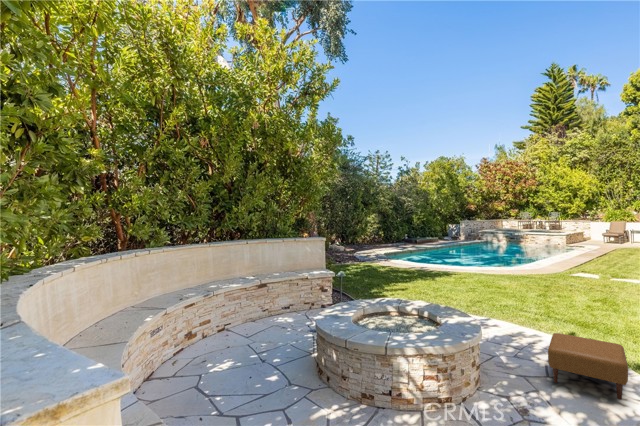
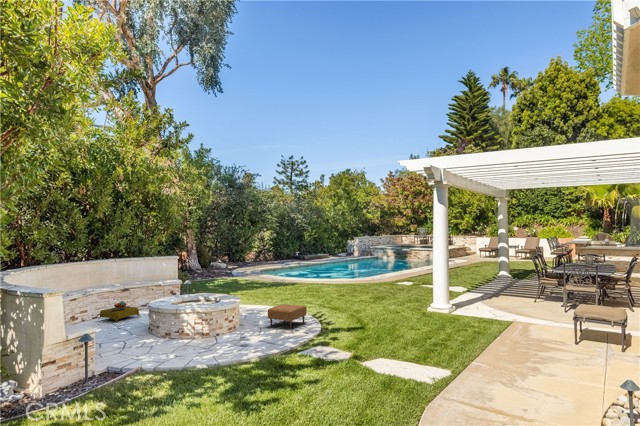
side table: none [227,302,284,340] -> present [100,301,140,322]

